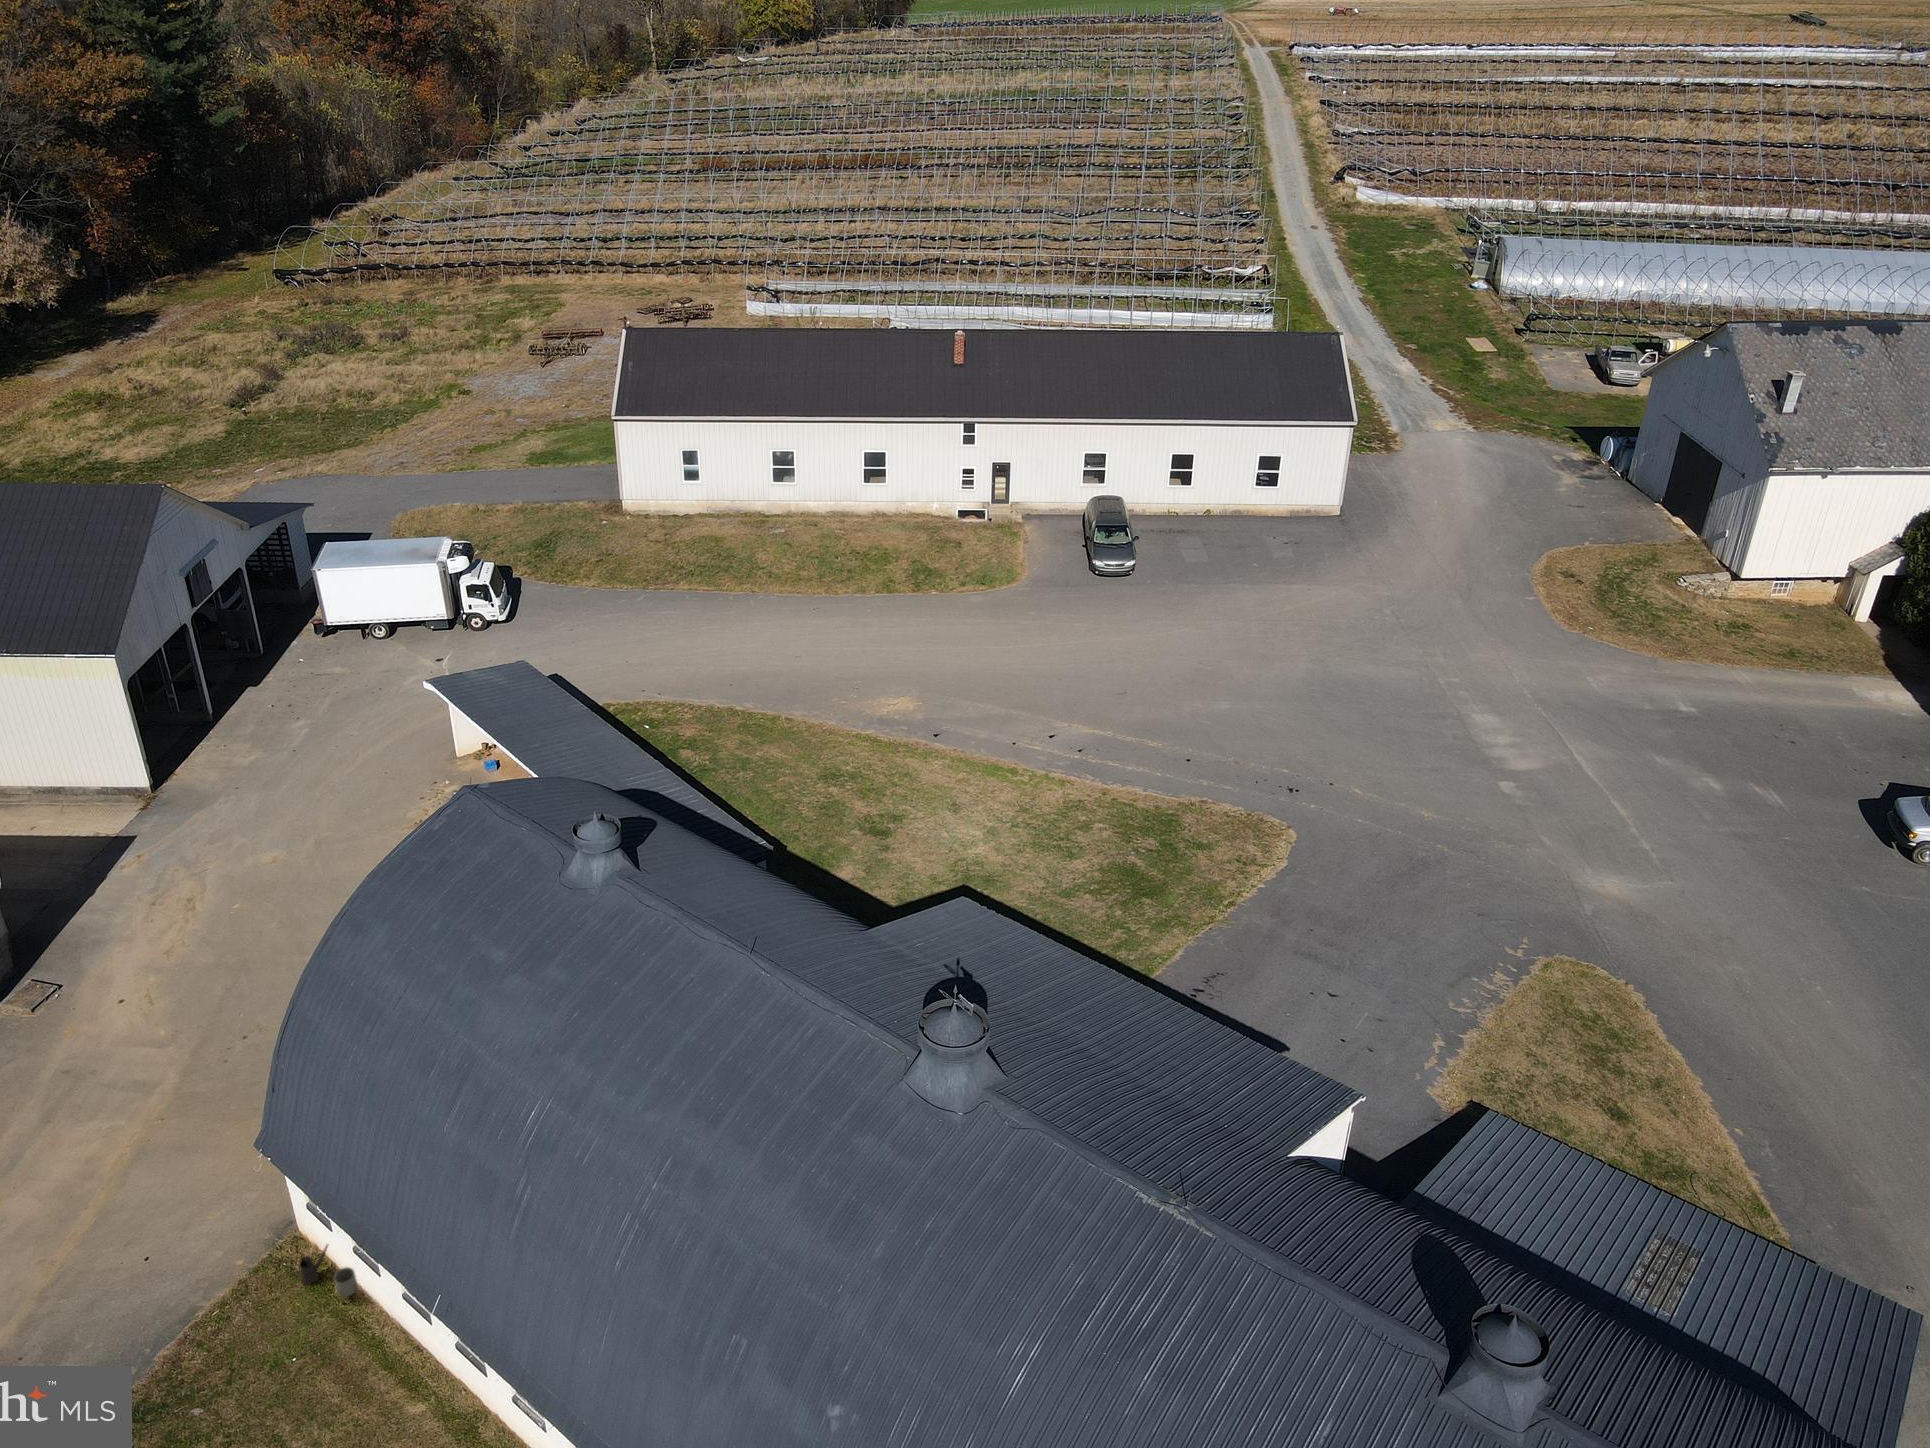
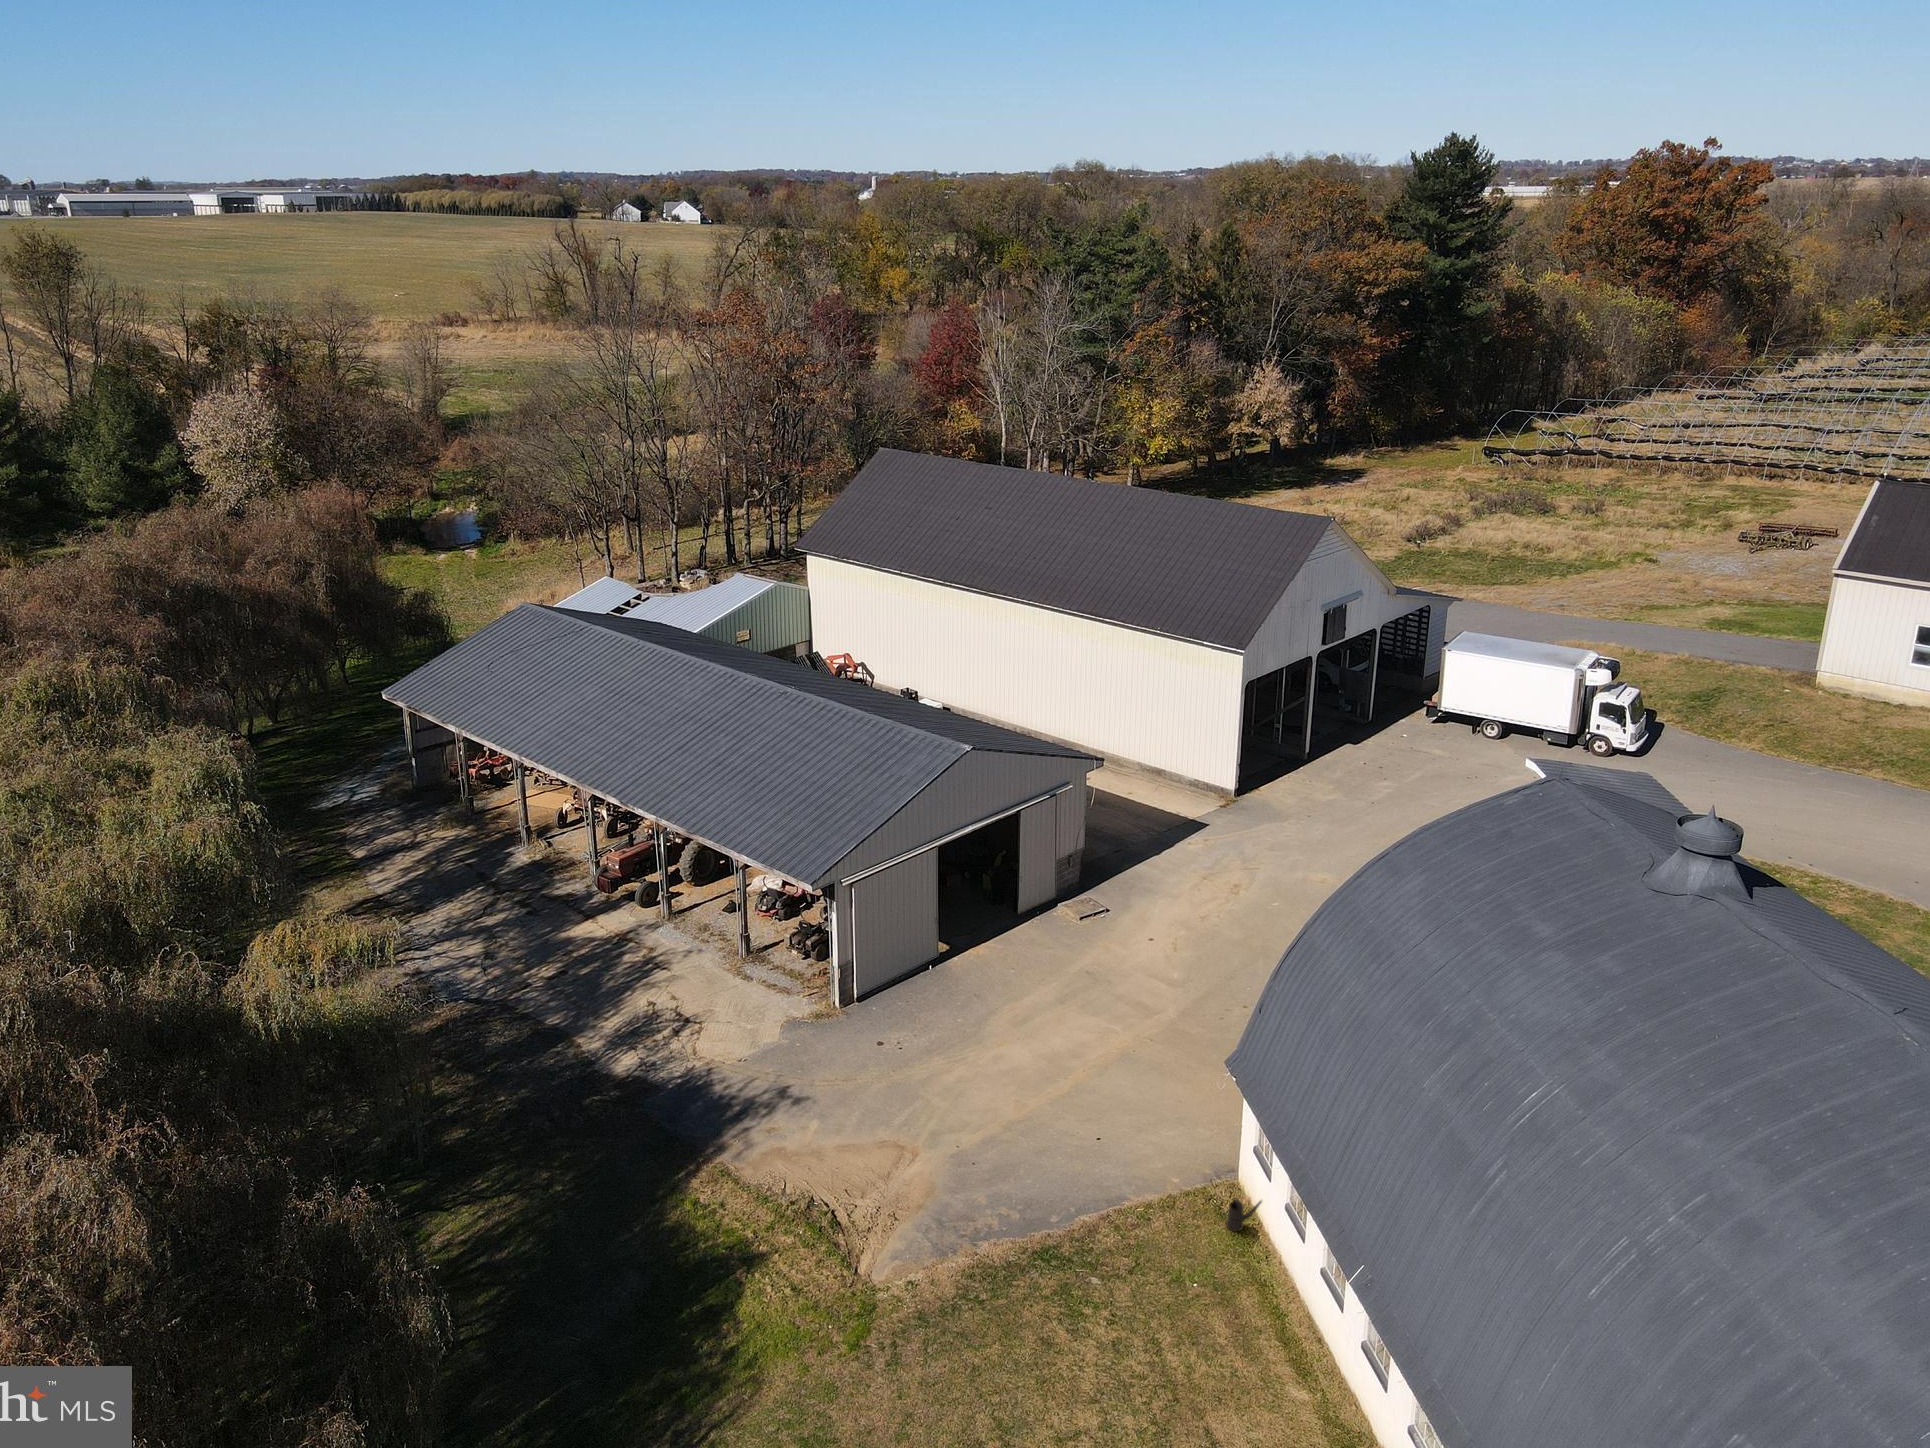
planter: present [334,1267,359,1302] -> none [1257,1226,1280,1266]

